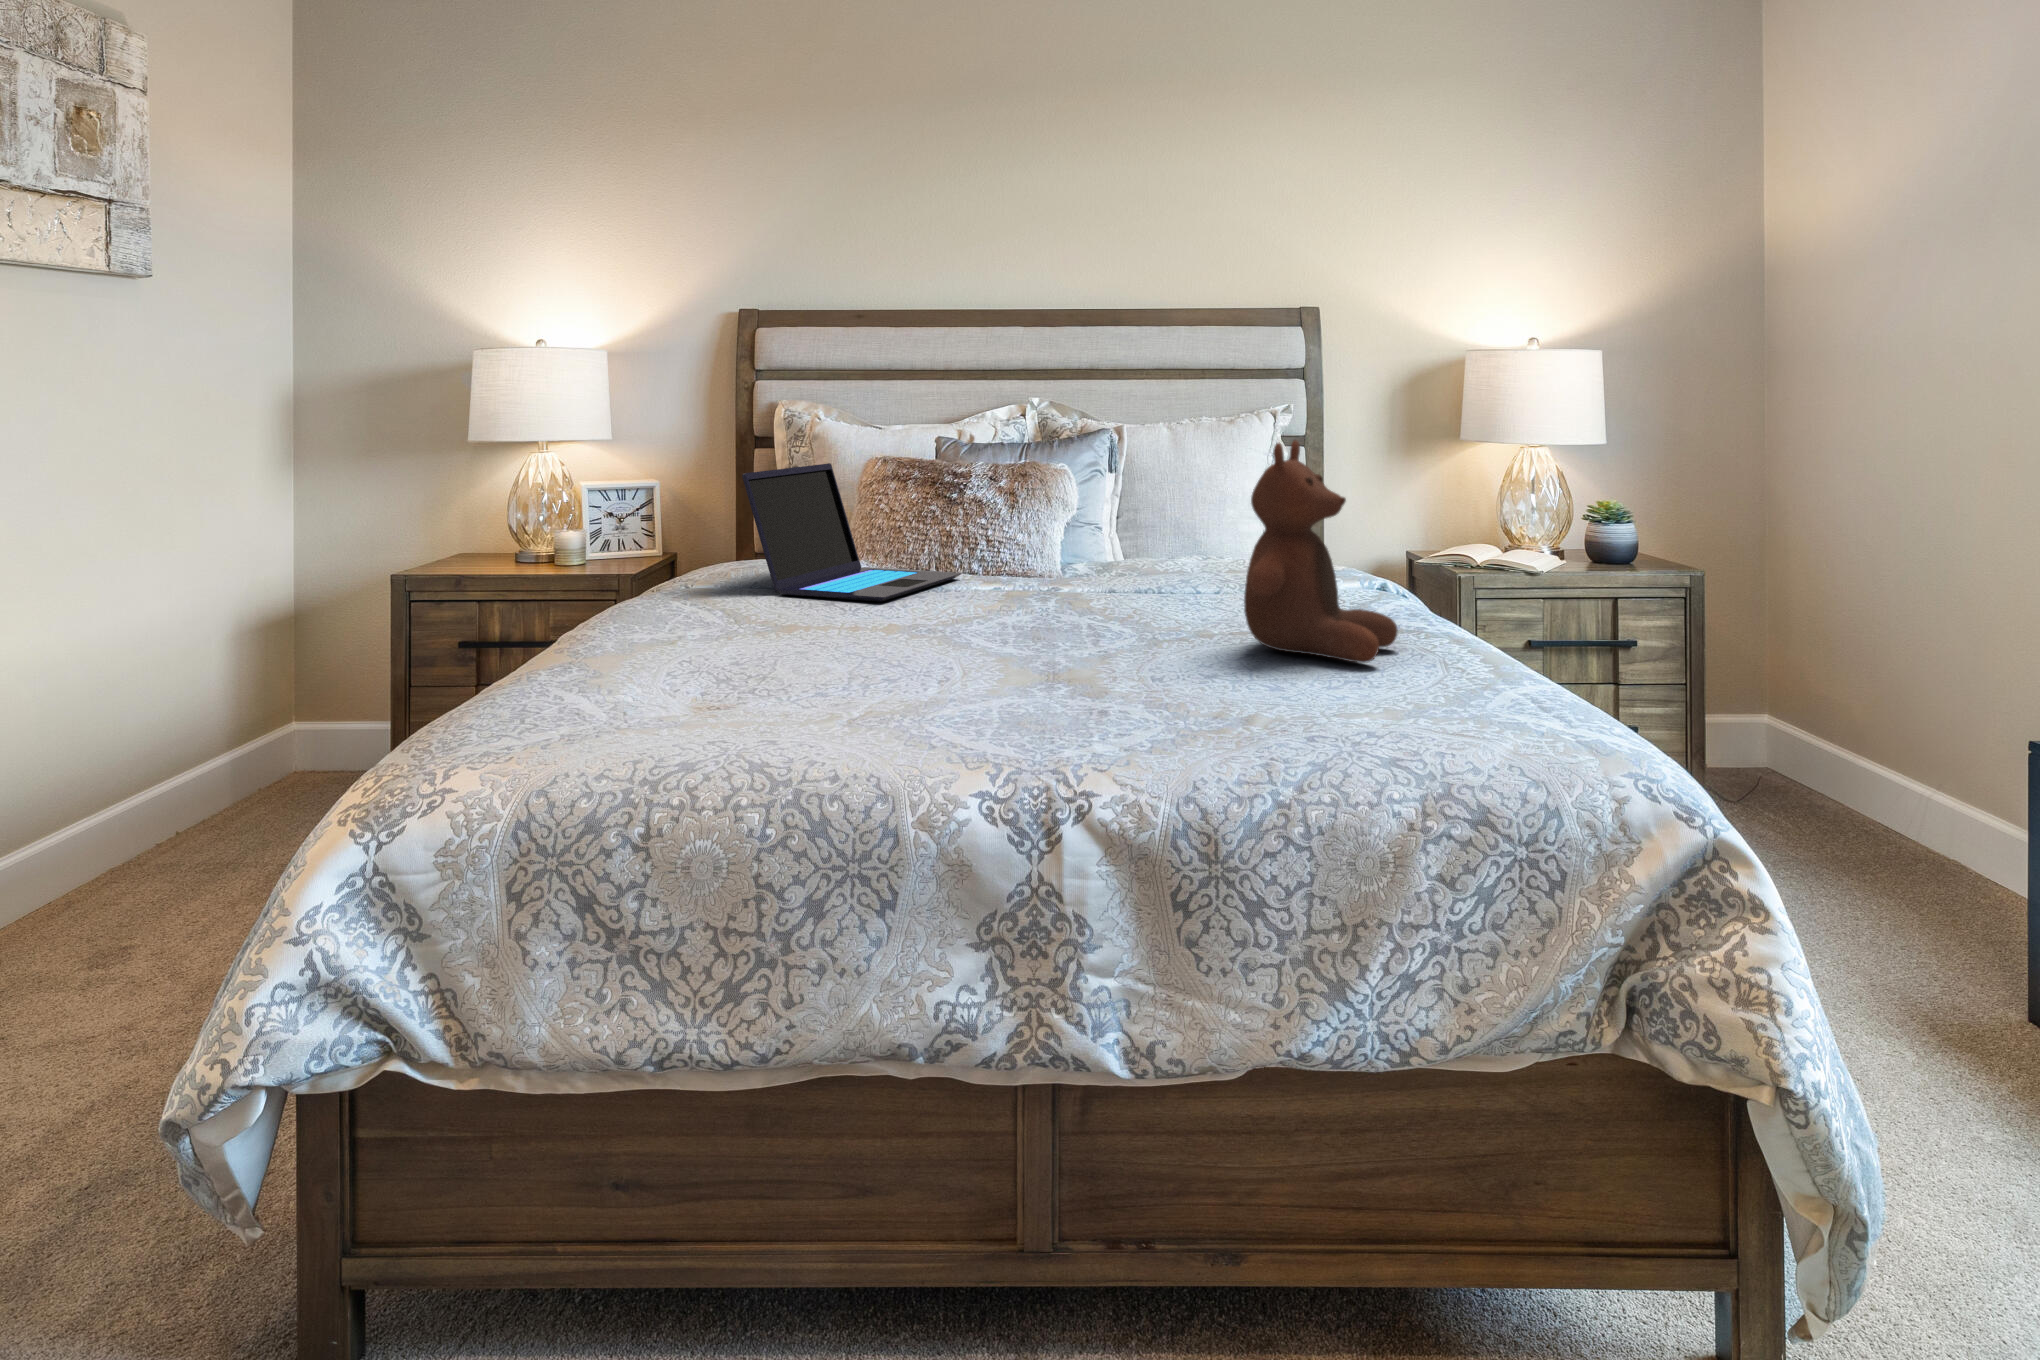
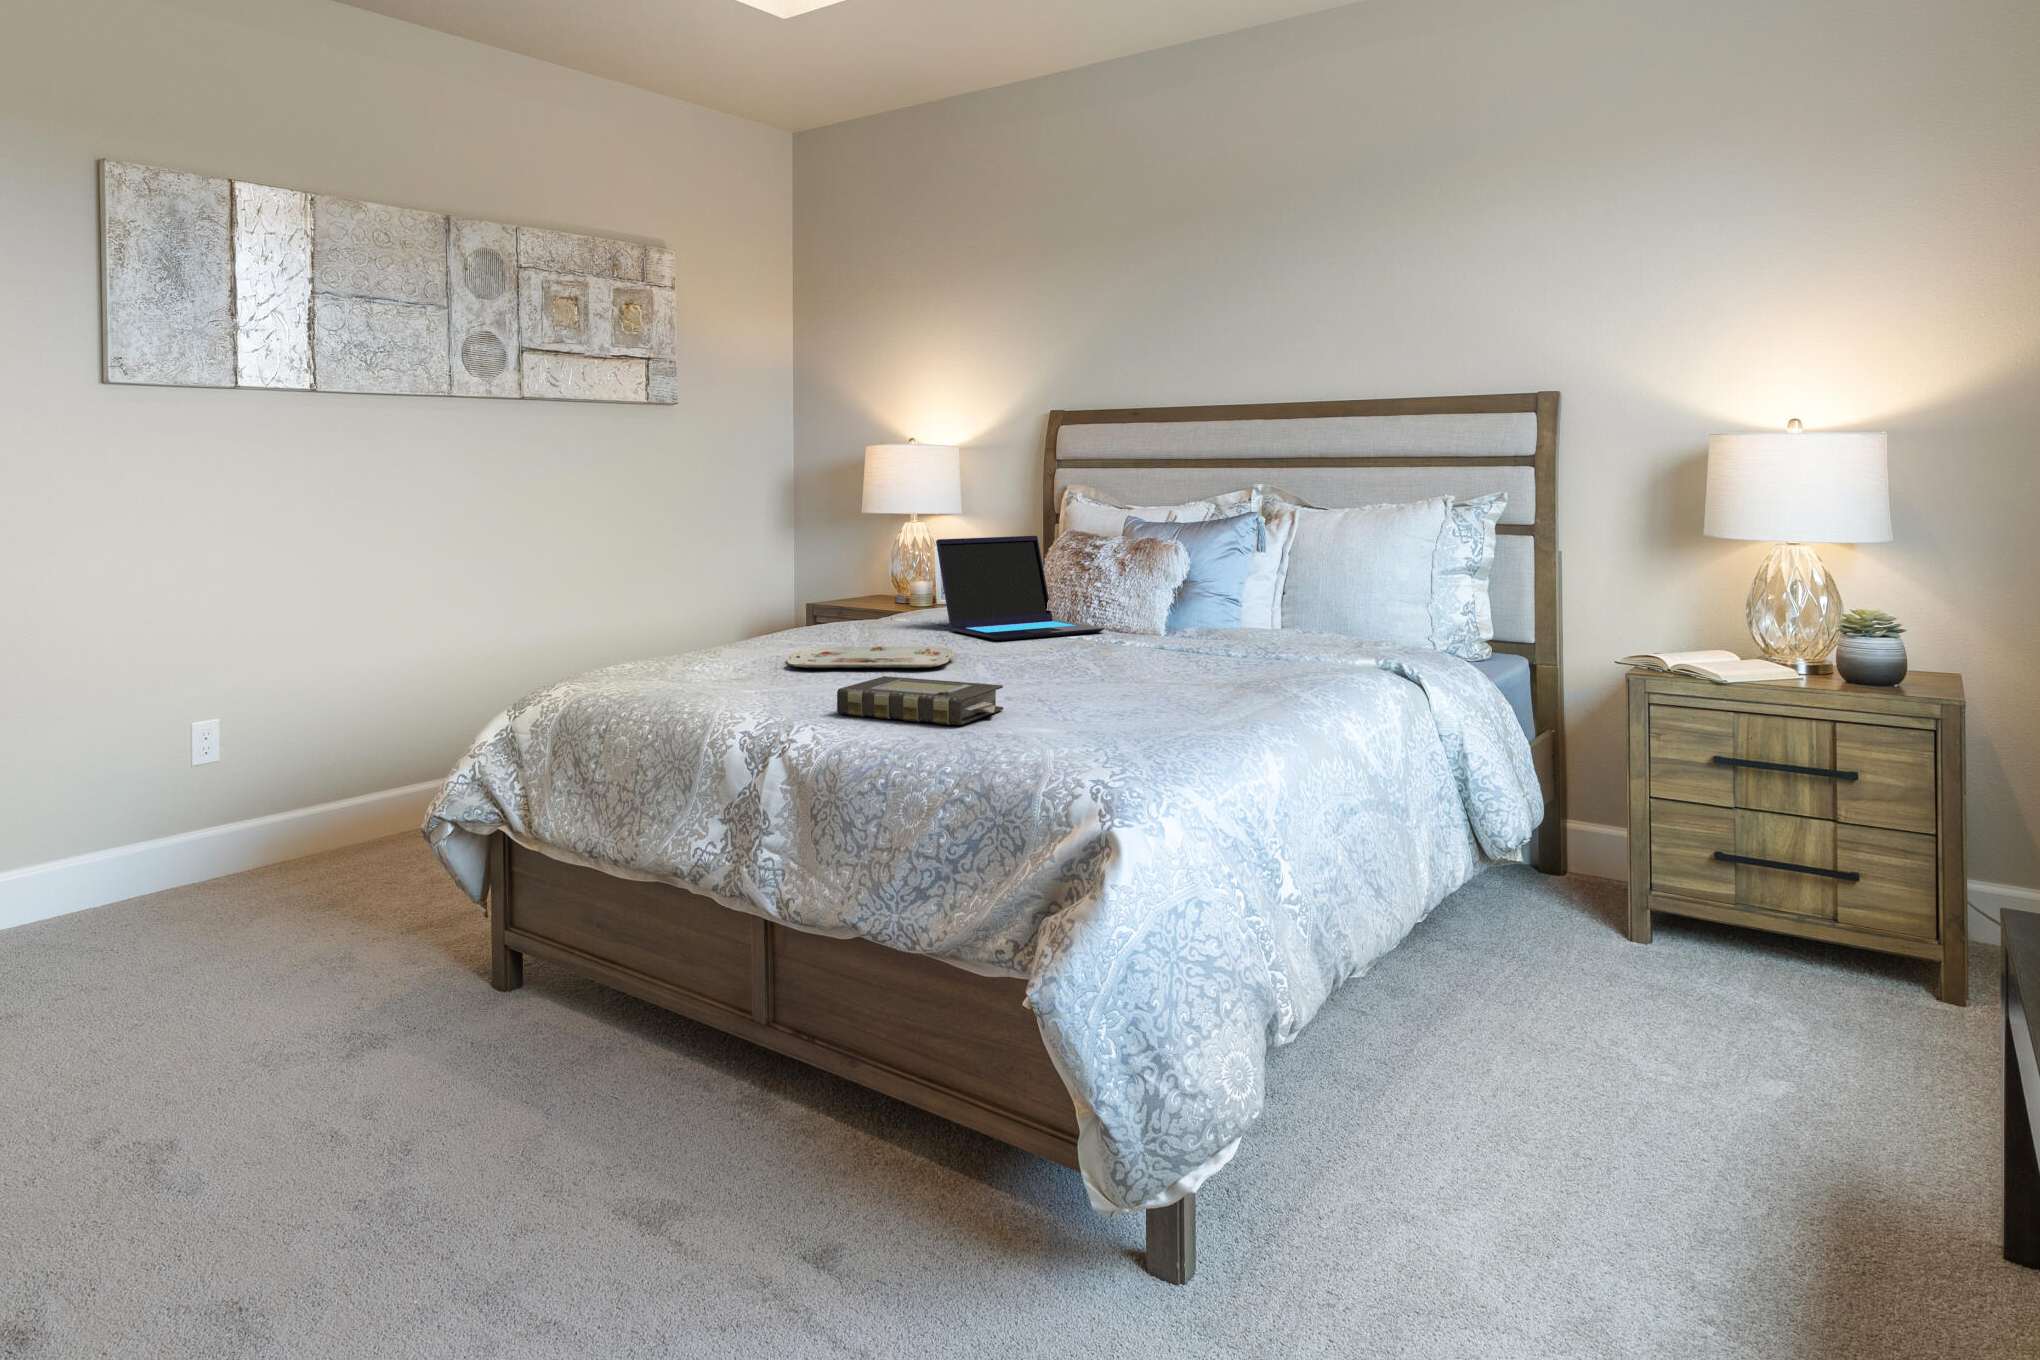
stuffed bear: present [1244,440,1398,663] -> none [1101,521,1248,706]
serving tray: none [697,619,954,674] -> present [787,646,956,668]
book: none [1032,665,1260,739] -> present [837,676,1003,725]

